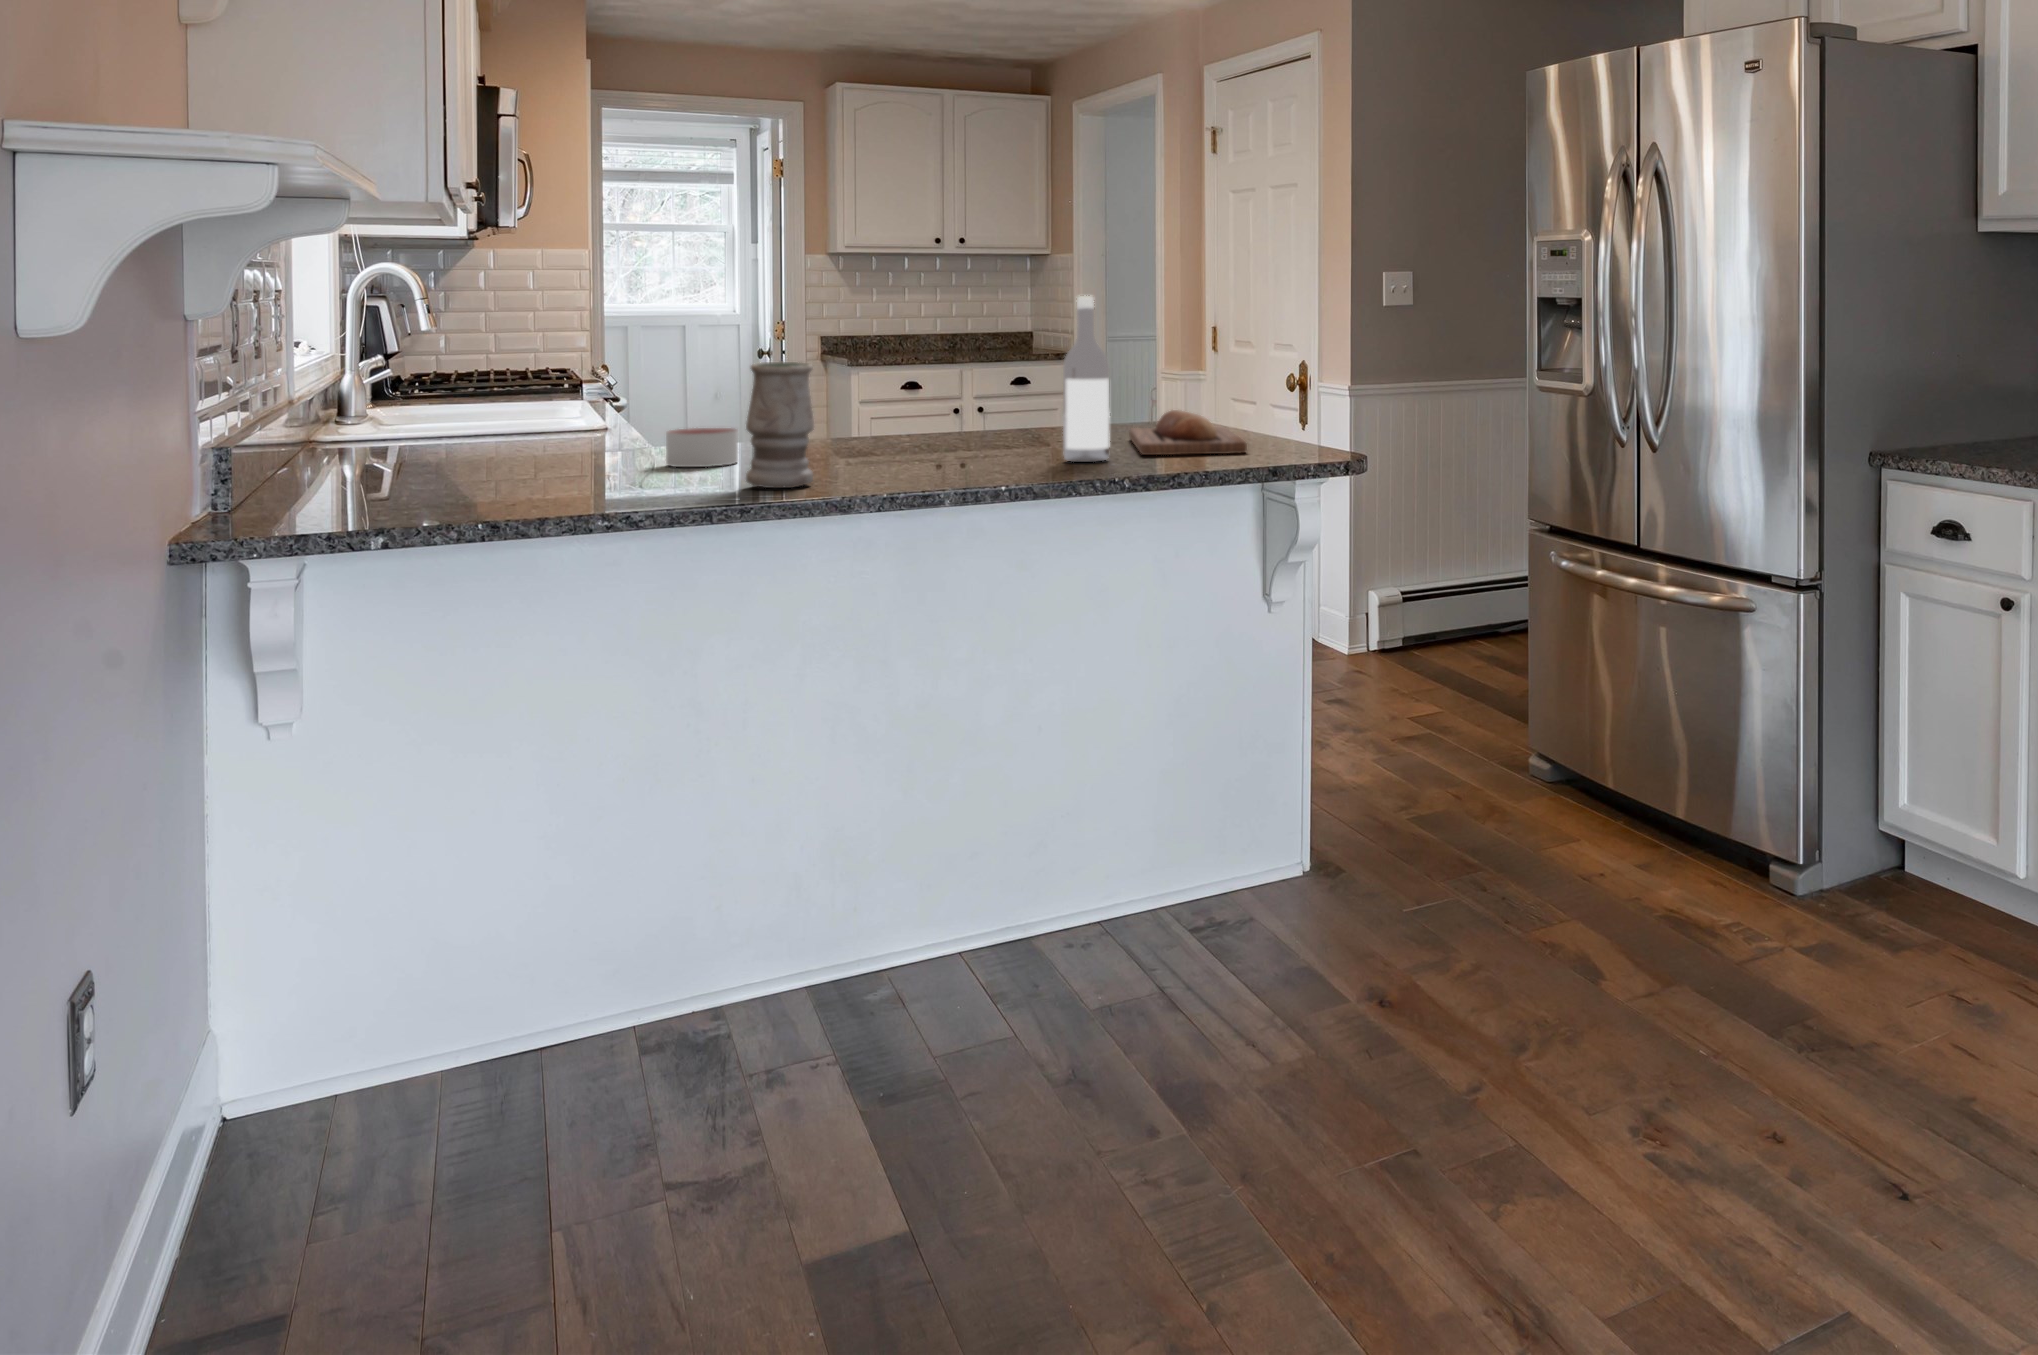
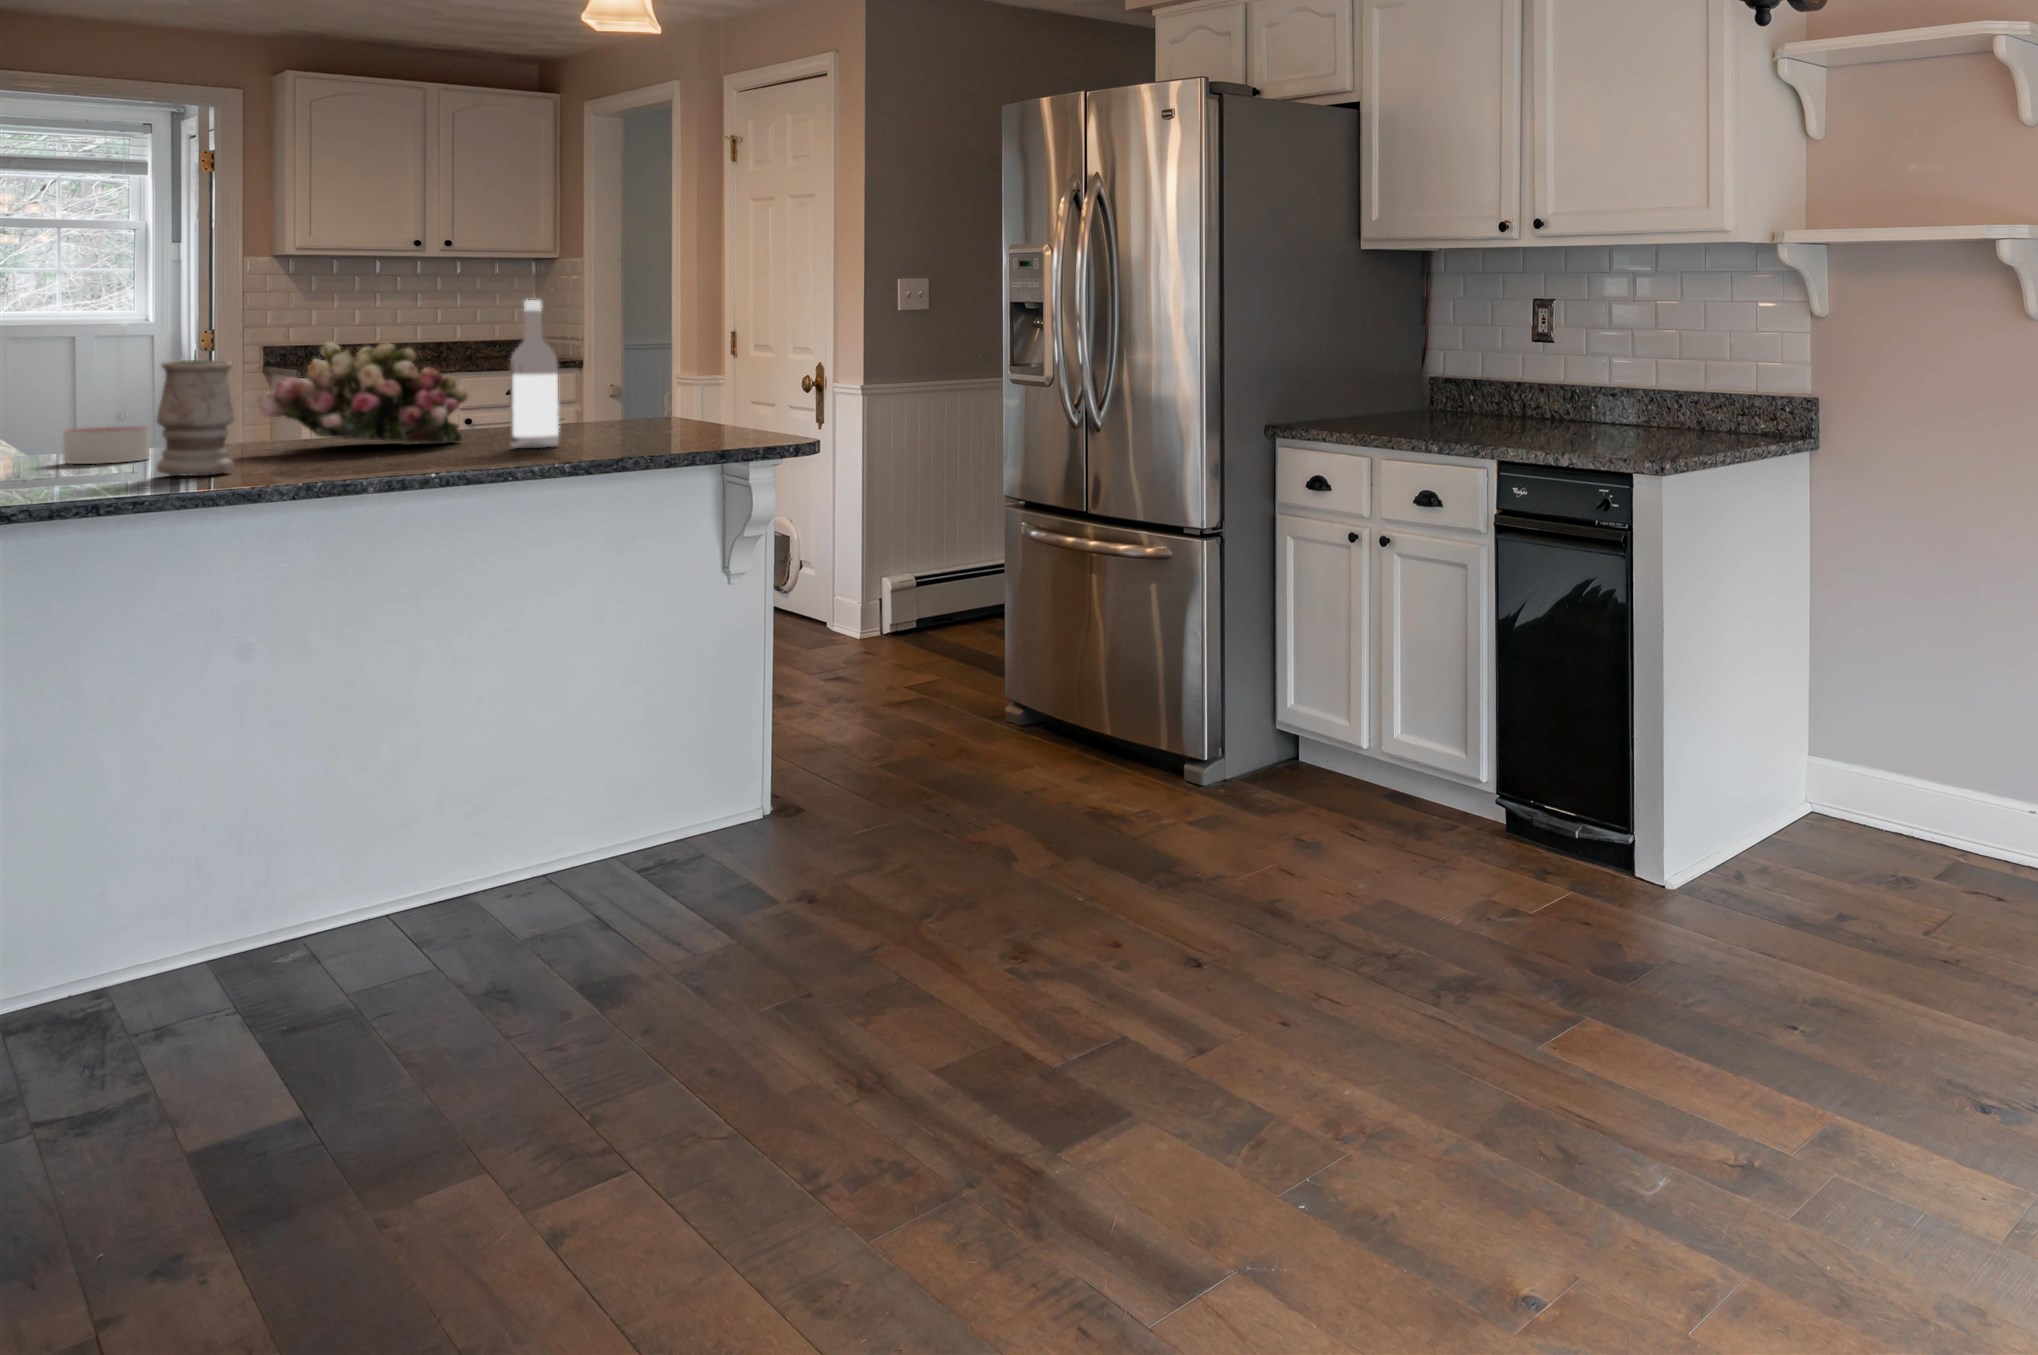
flower arrangement: none [832,341,1018,452] -> present [259,342,468,443]
bread loaf: present [1129,410,1247,455] -> none [590,403,700,441]

